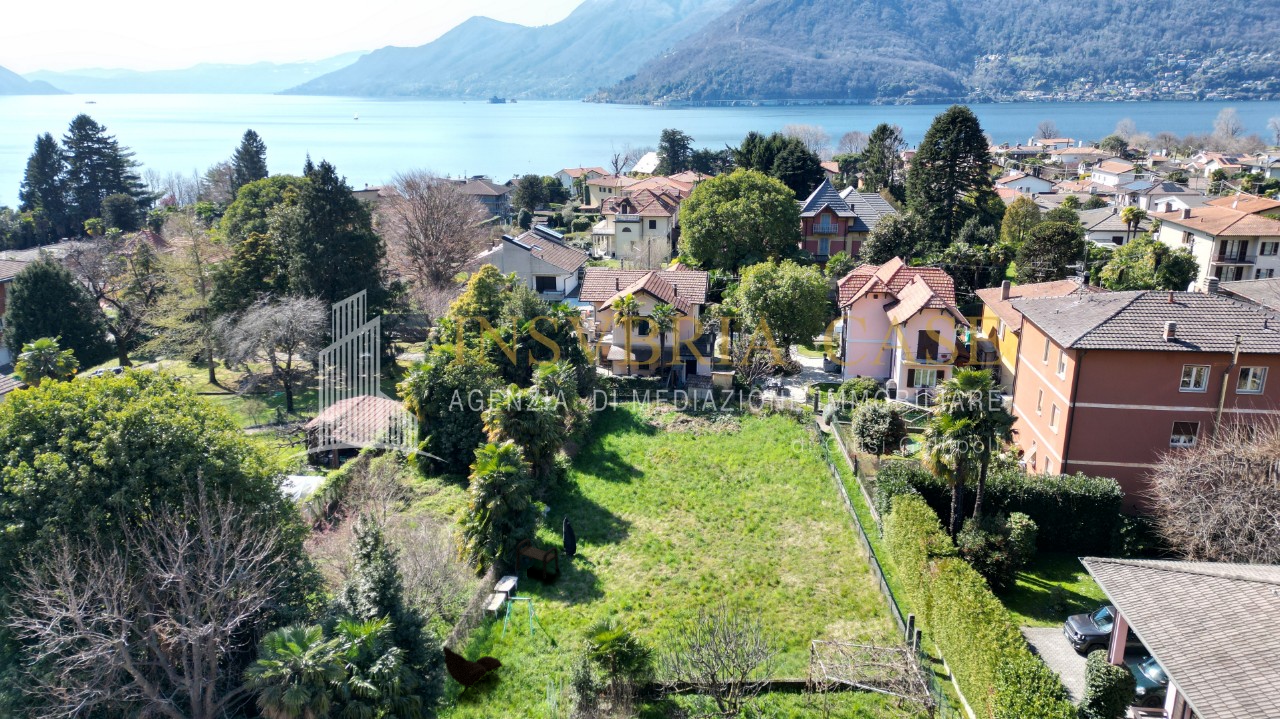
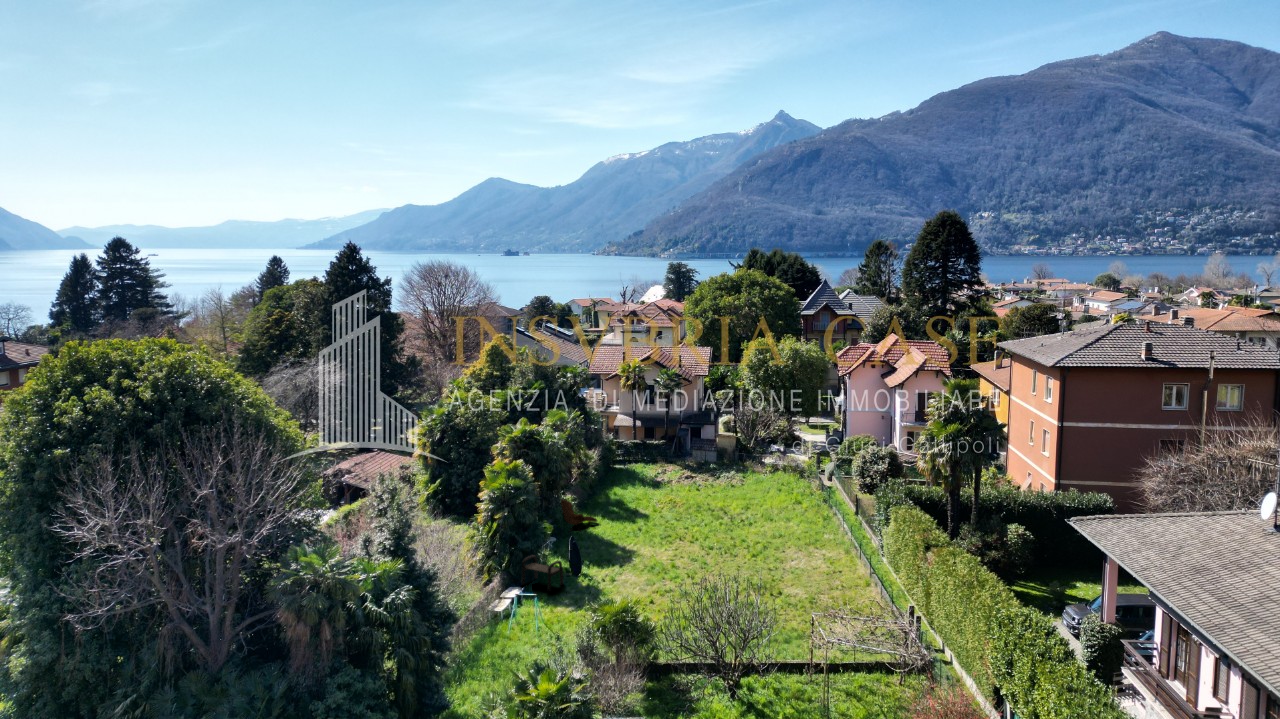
lounge chair: present [443,647,503,697] -> present [561,499,597,529]

